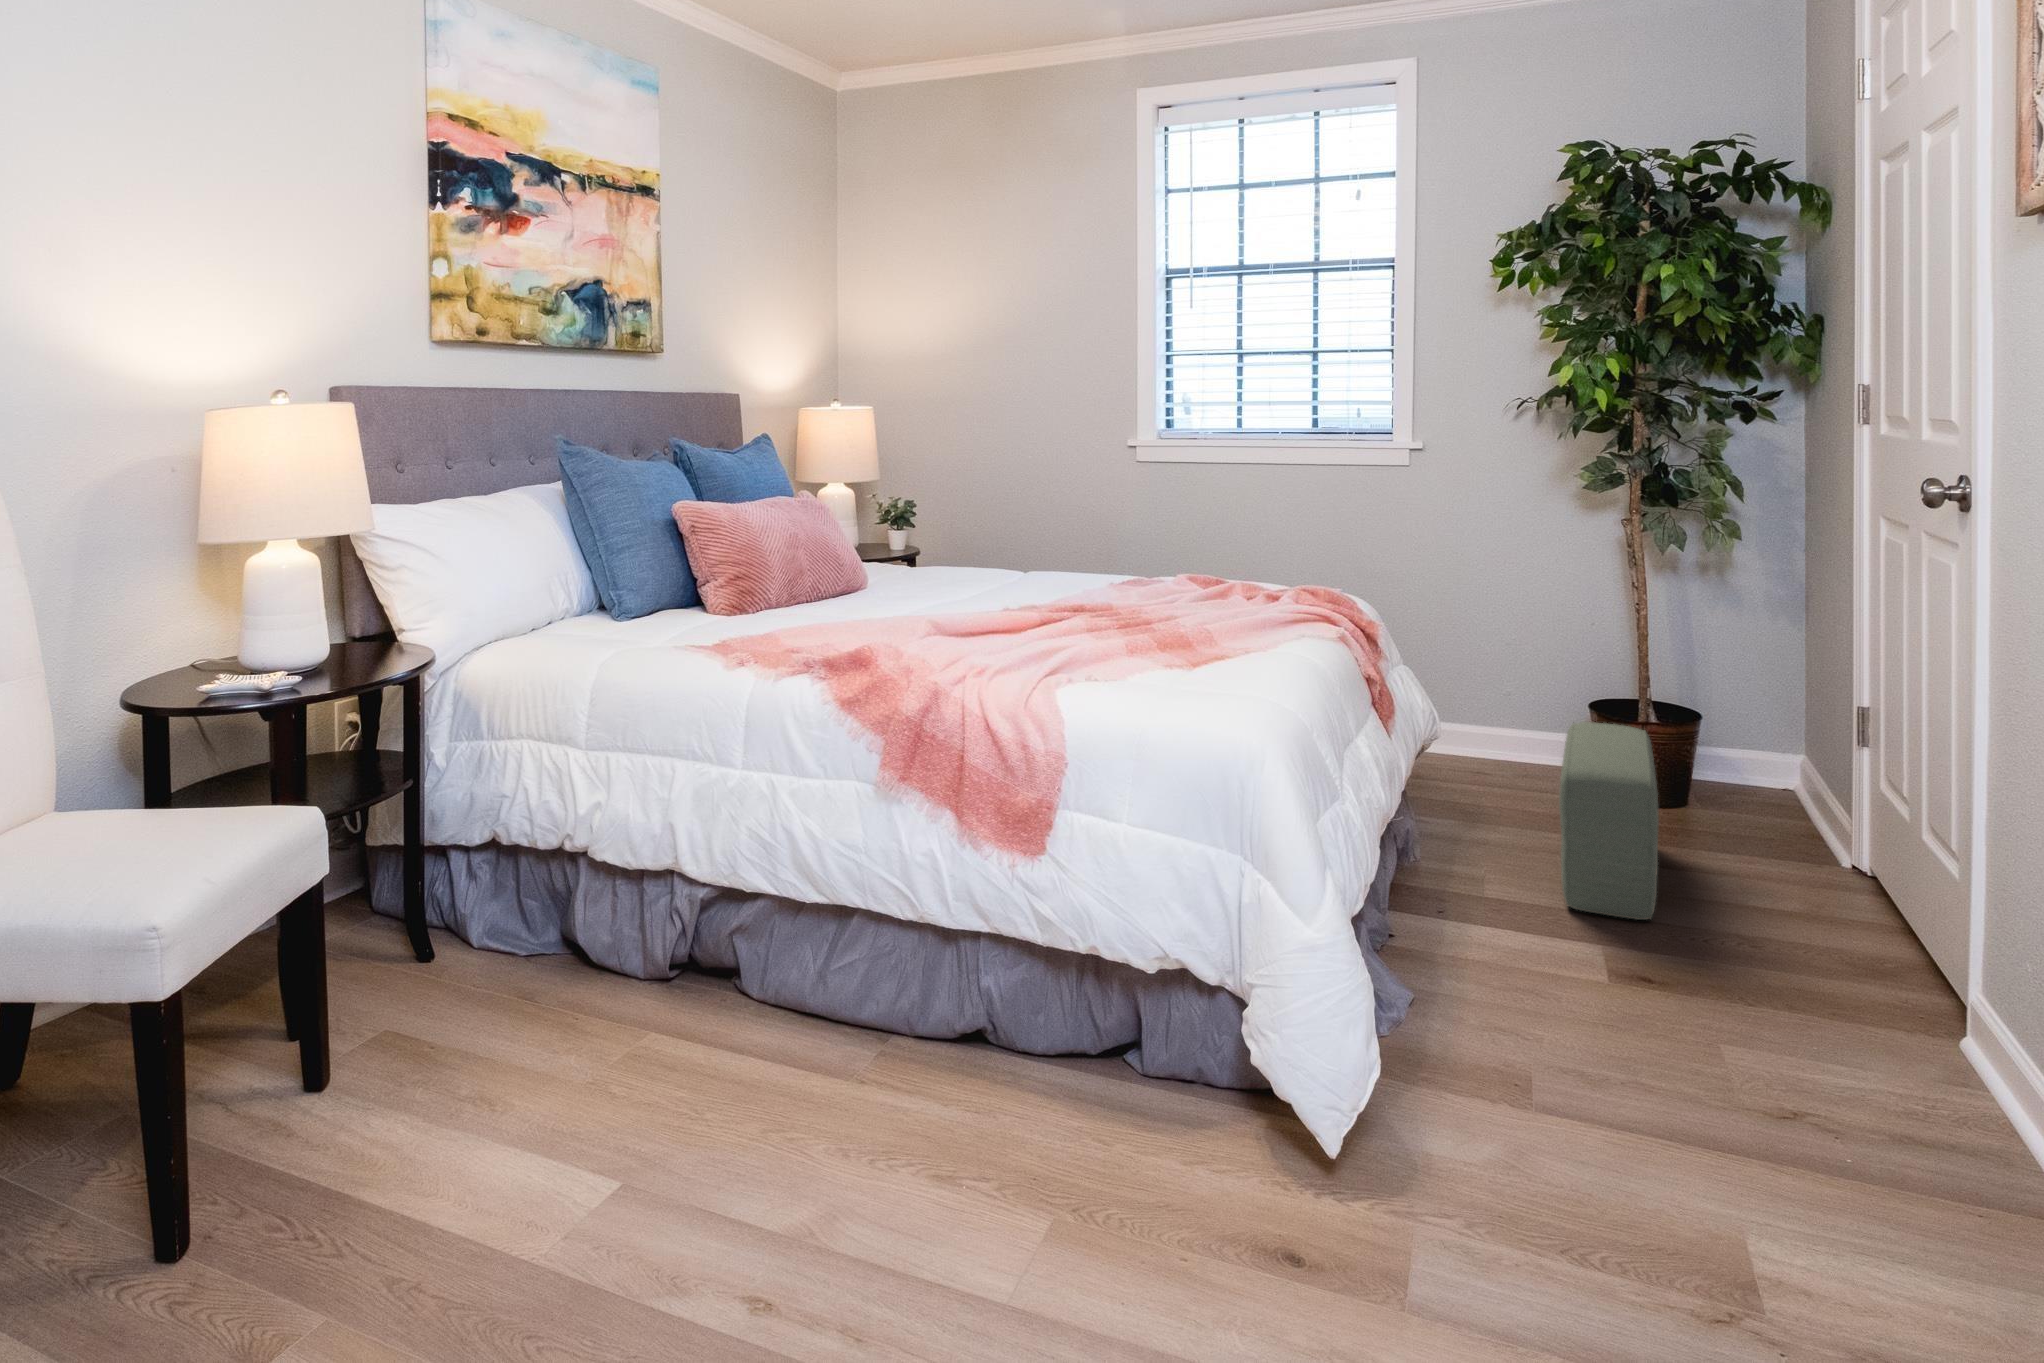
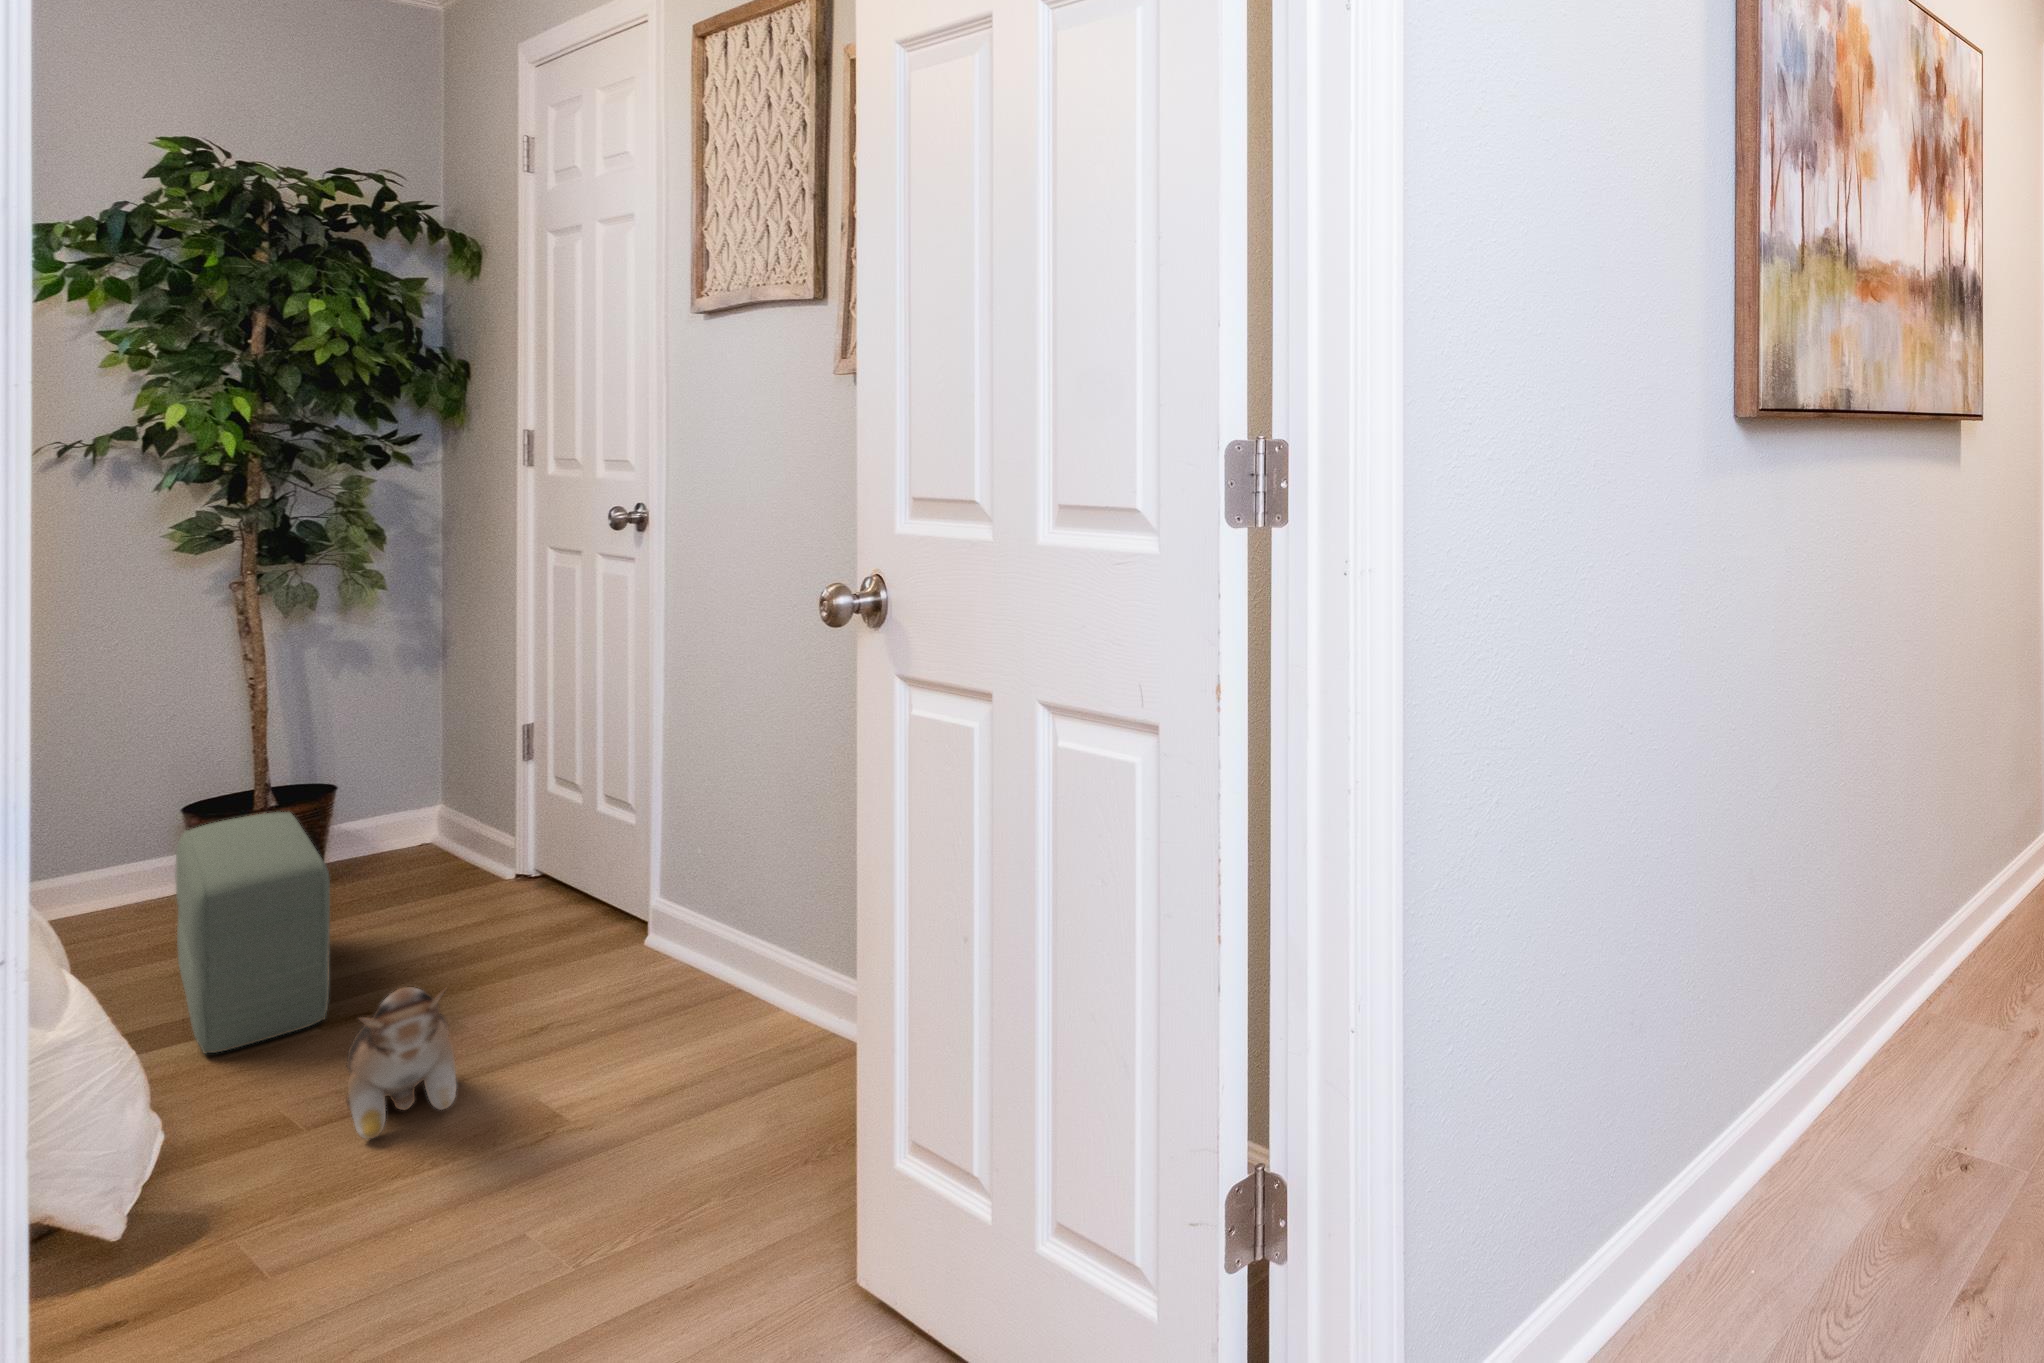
plush toy: none [1641,910,1735,1042] -> present [347,987,456,1140]

